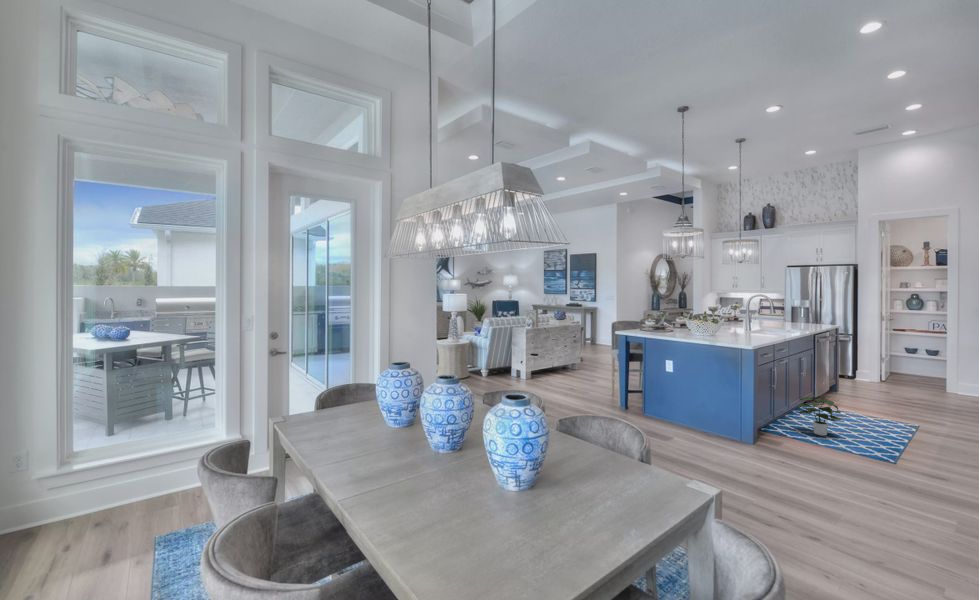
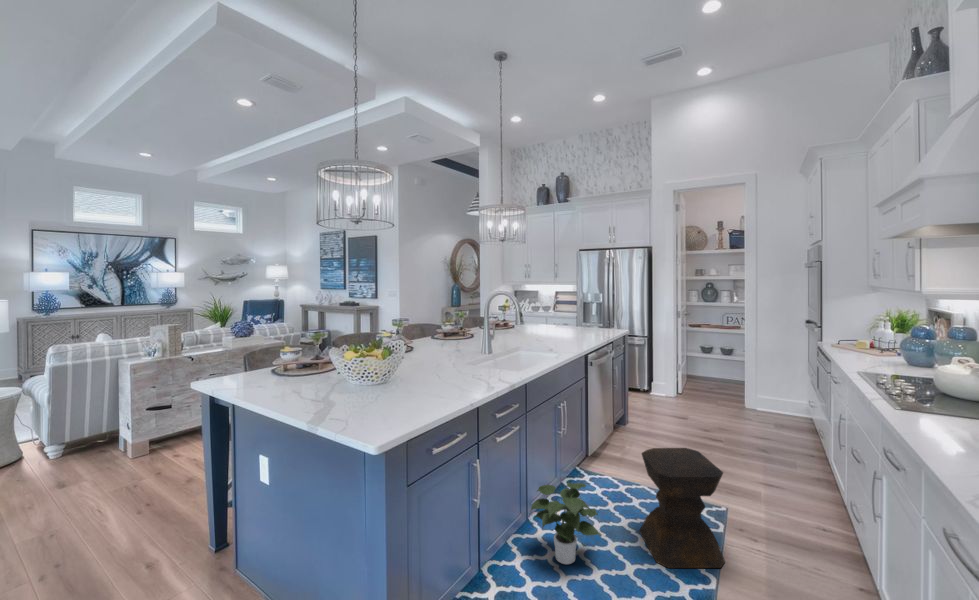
stool: none [865,384,926,445] -> present [639,448,725,568]

